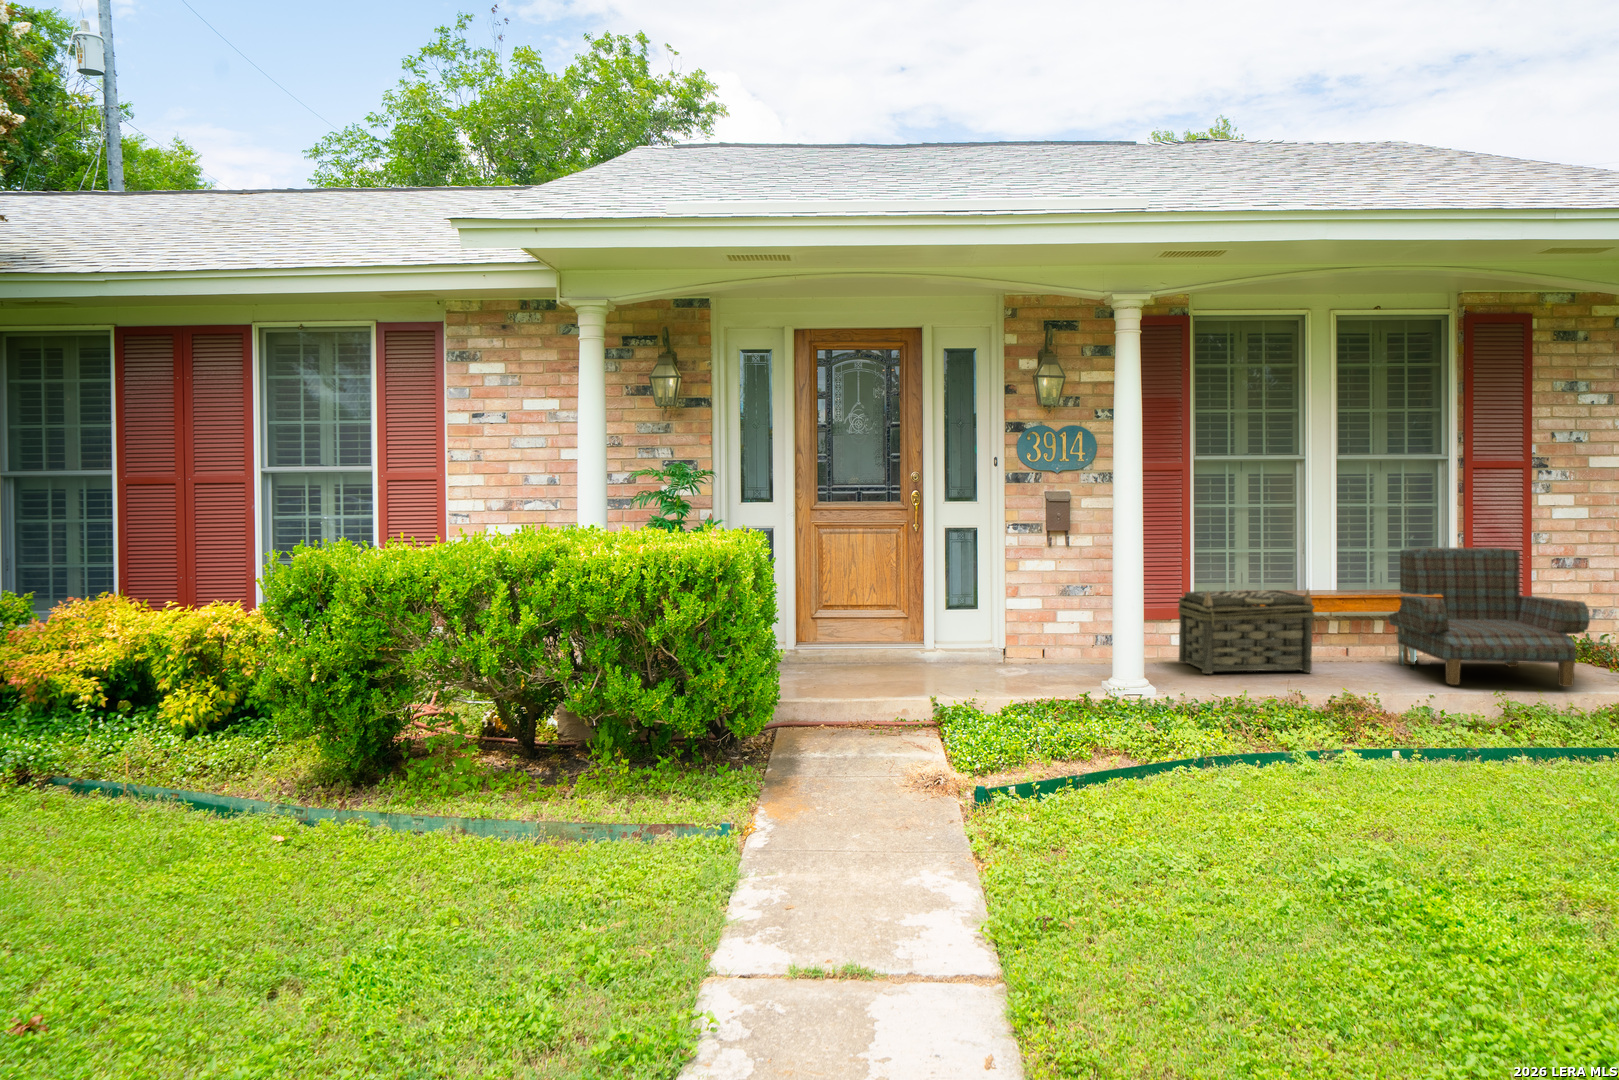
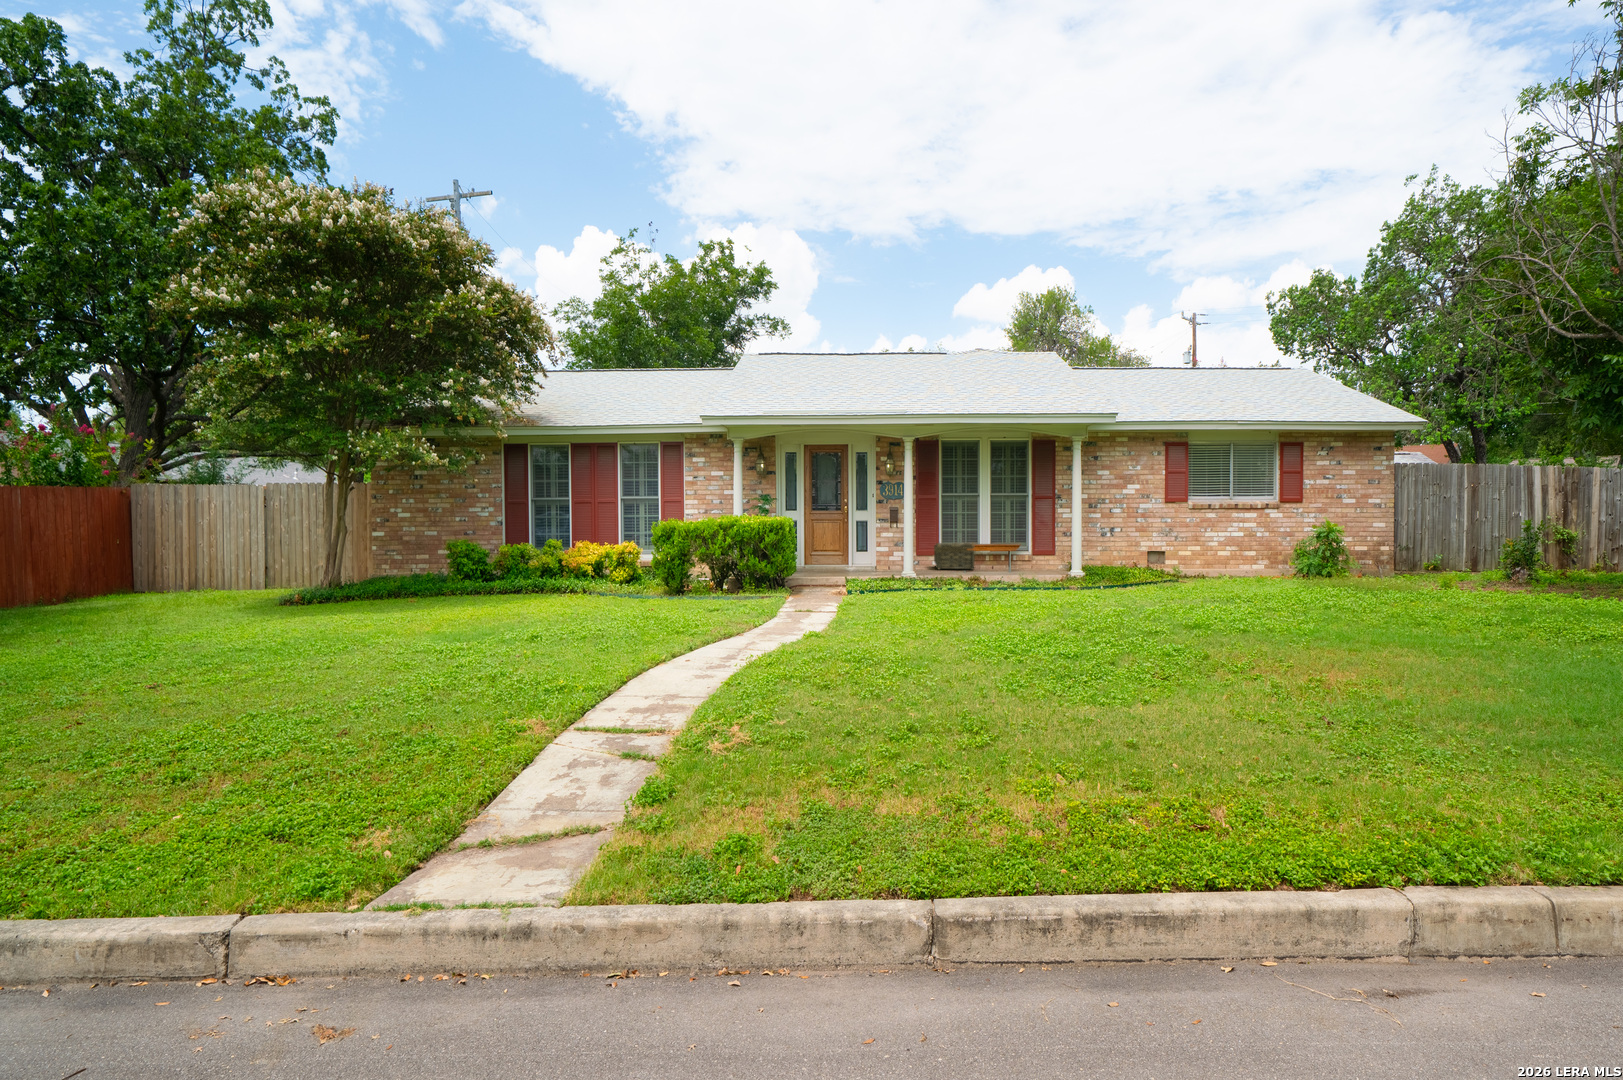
armchair: present [1388,548,1590,687] -> none [1005,529,1057,574]

